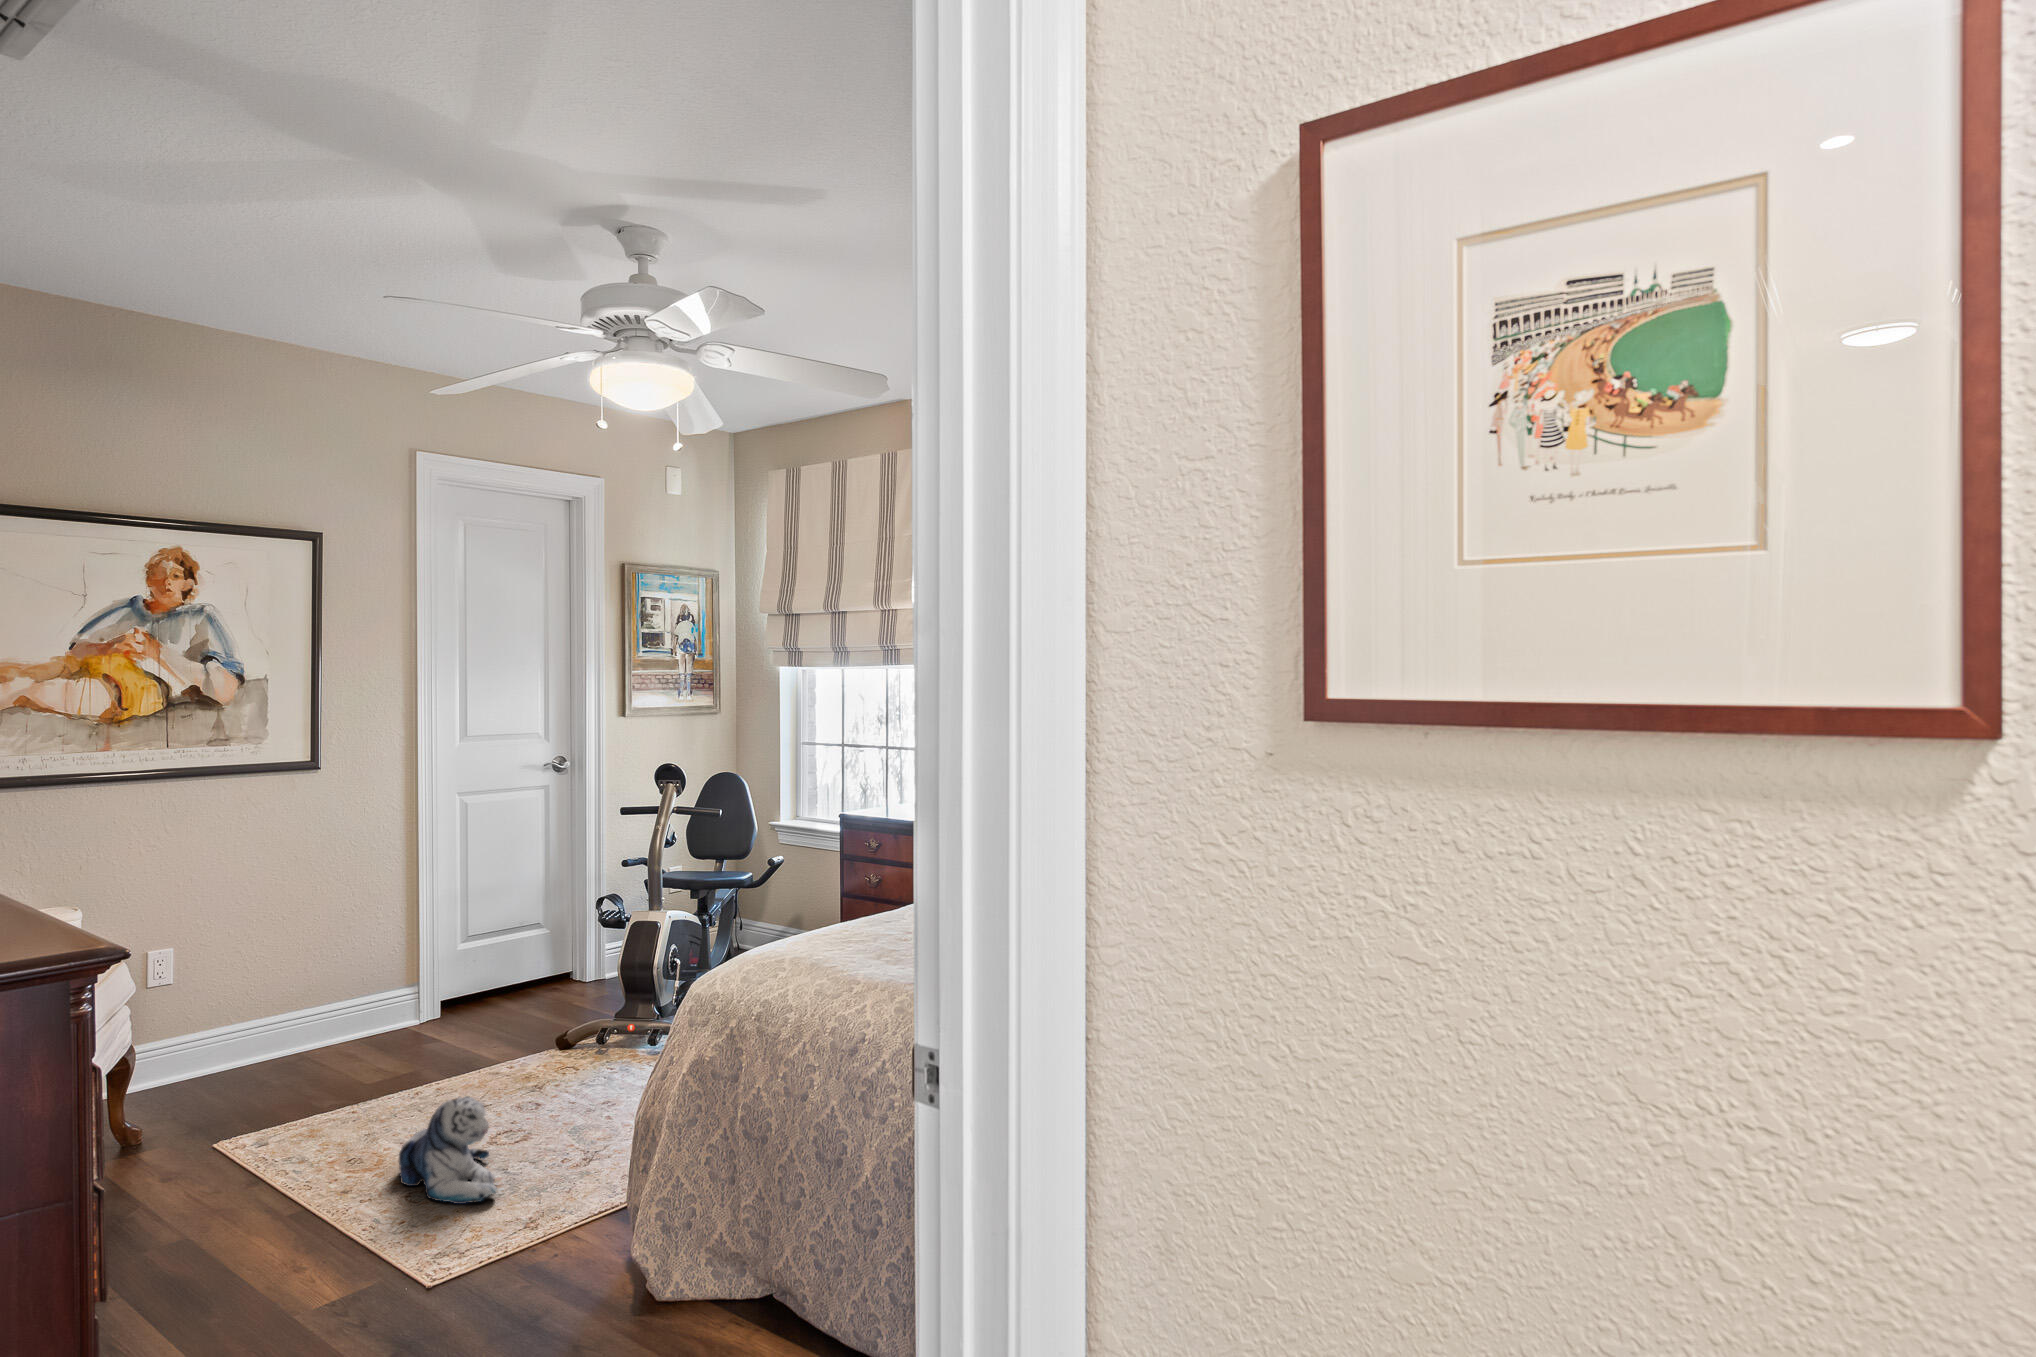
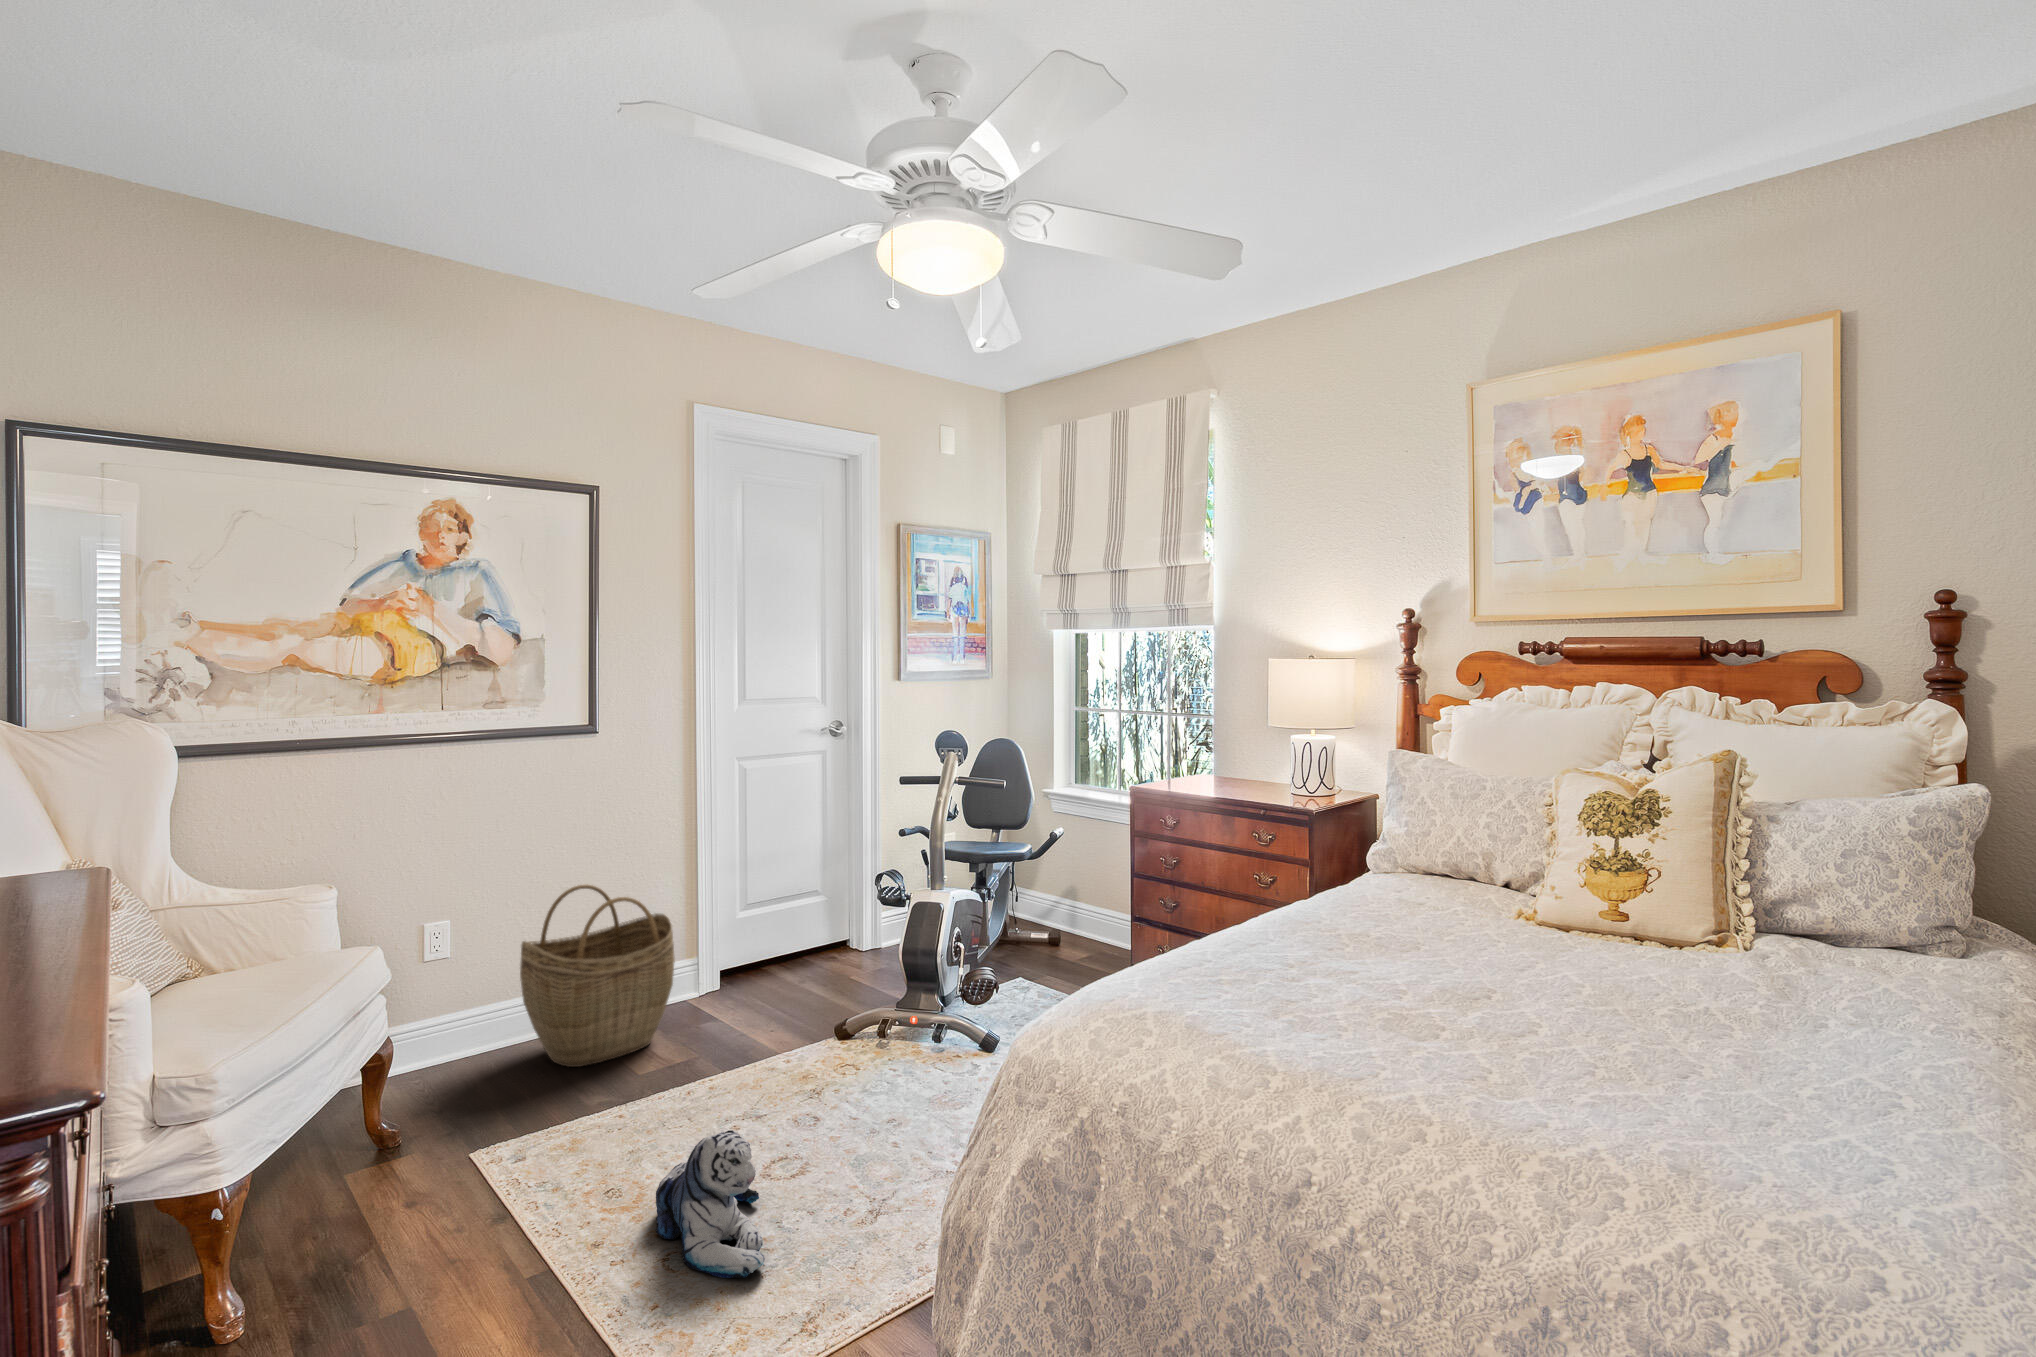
woven basket: none [242,913,397,1081] -> present [520,884,675,1067]

